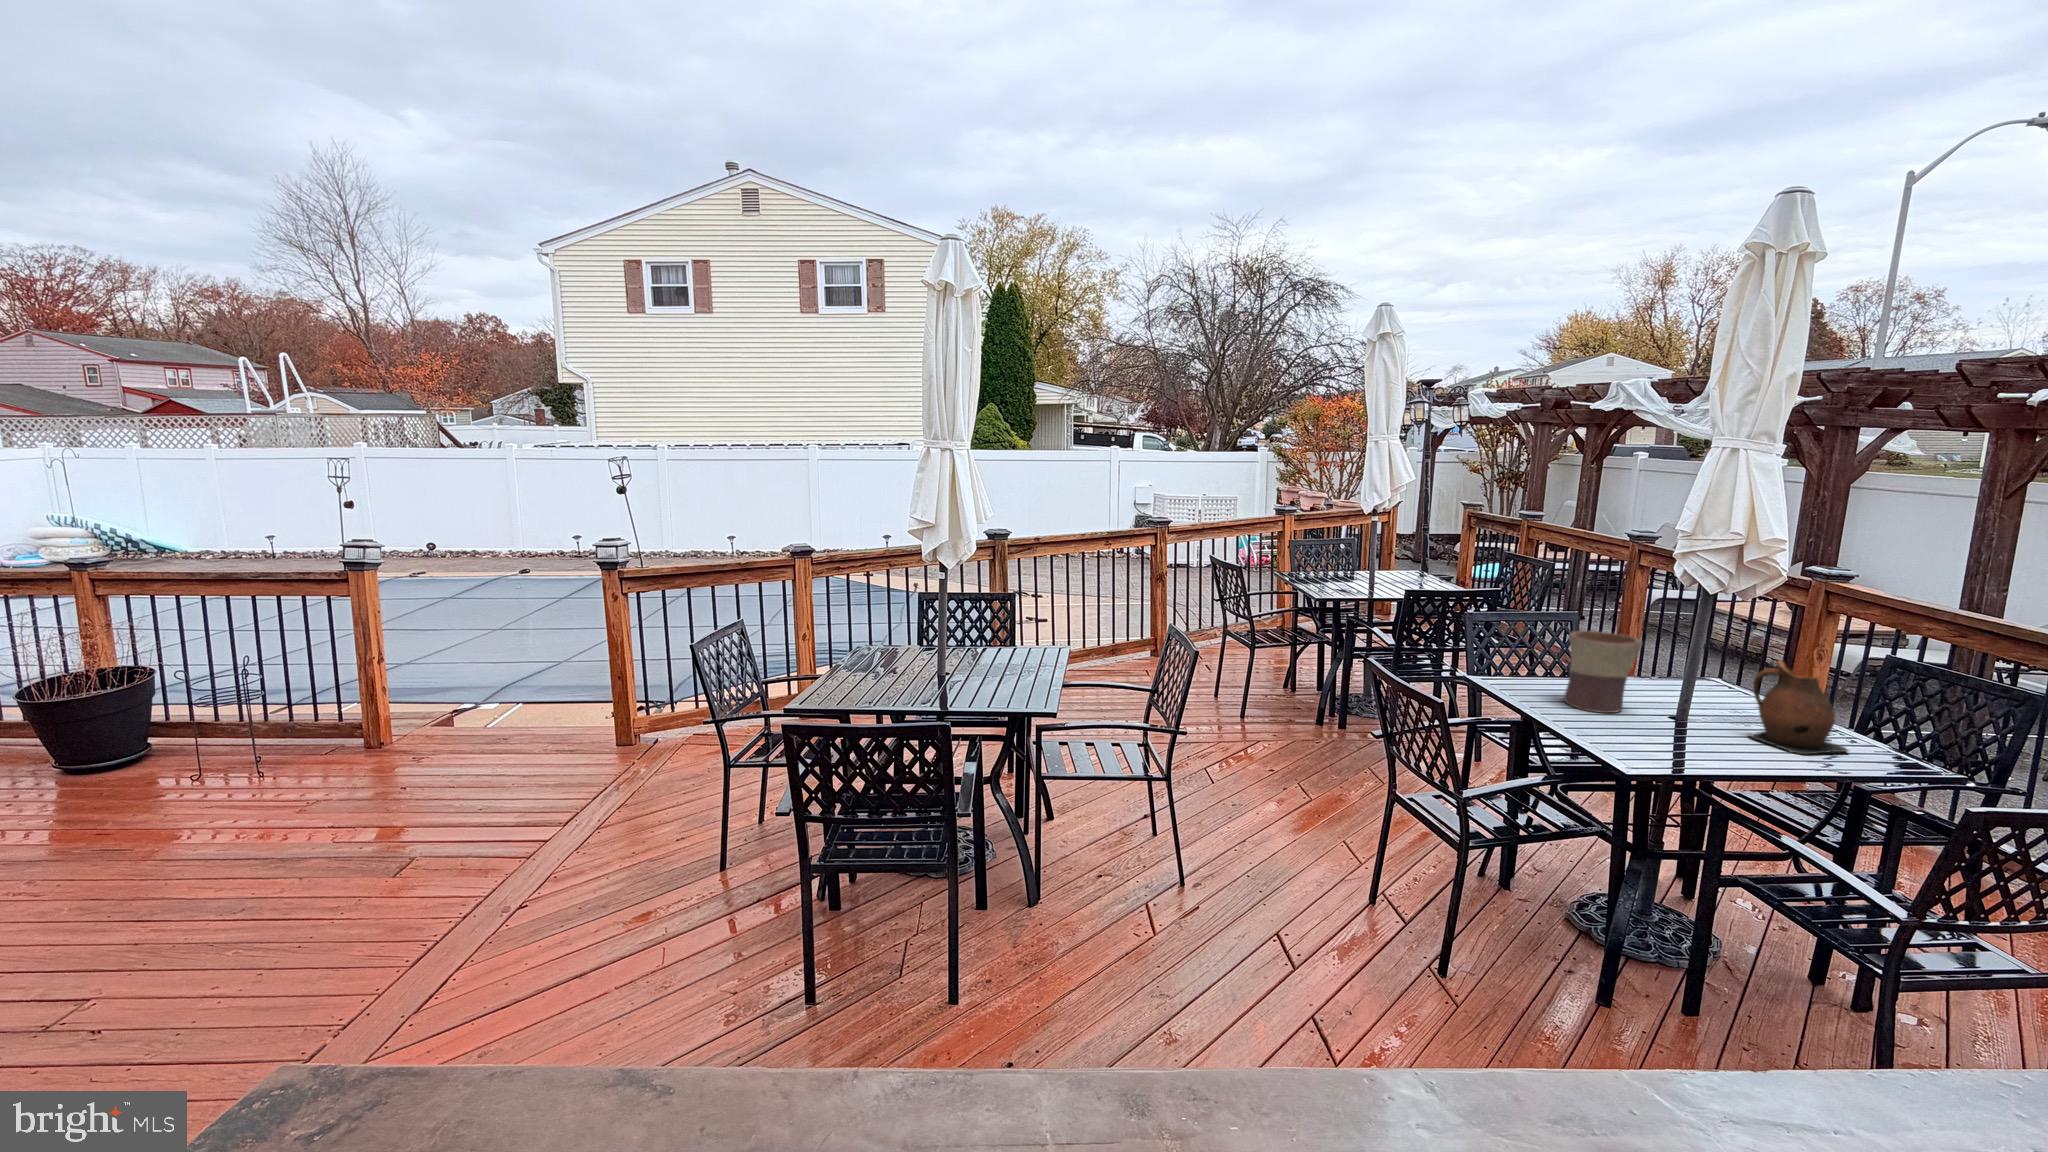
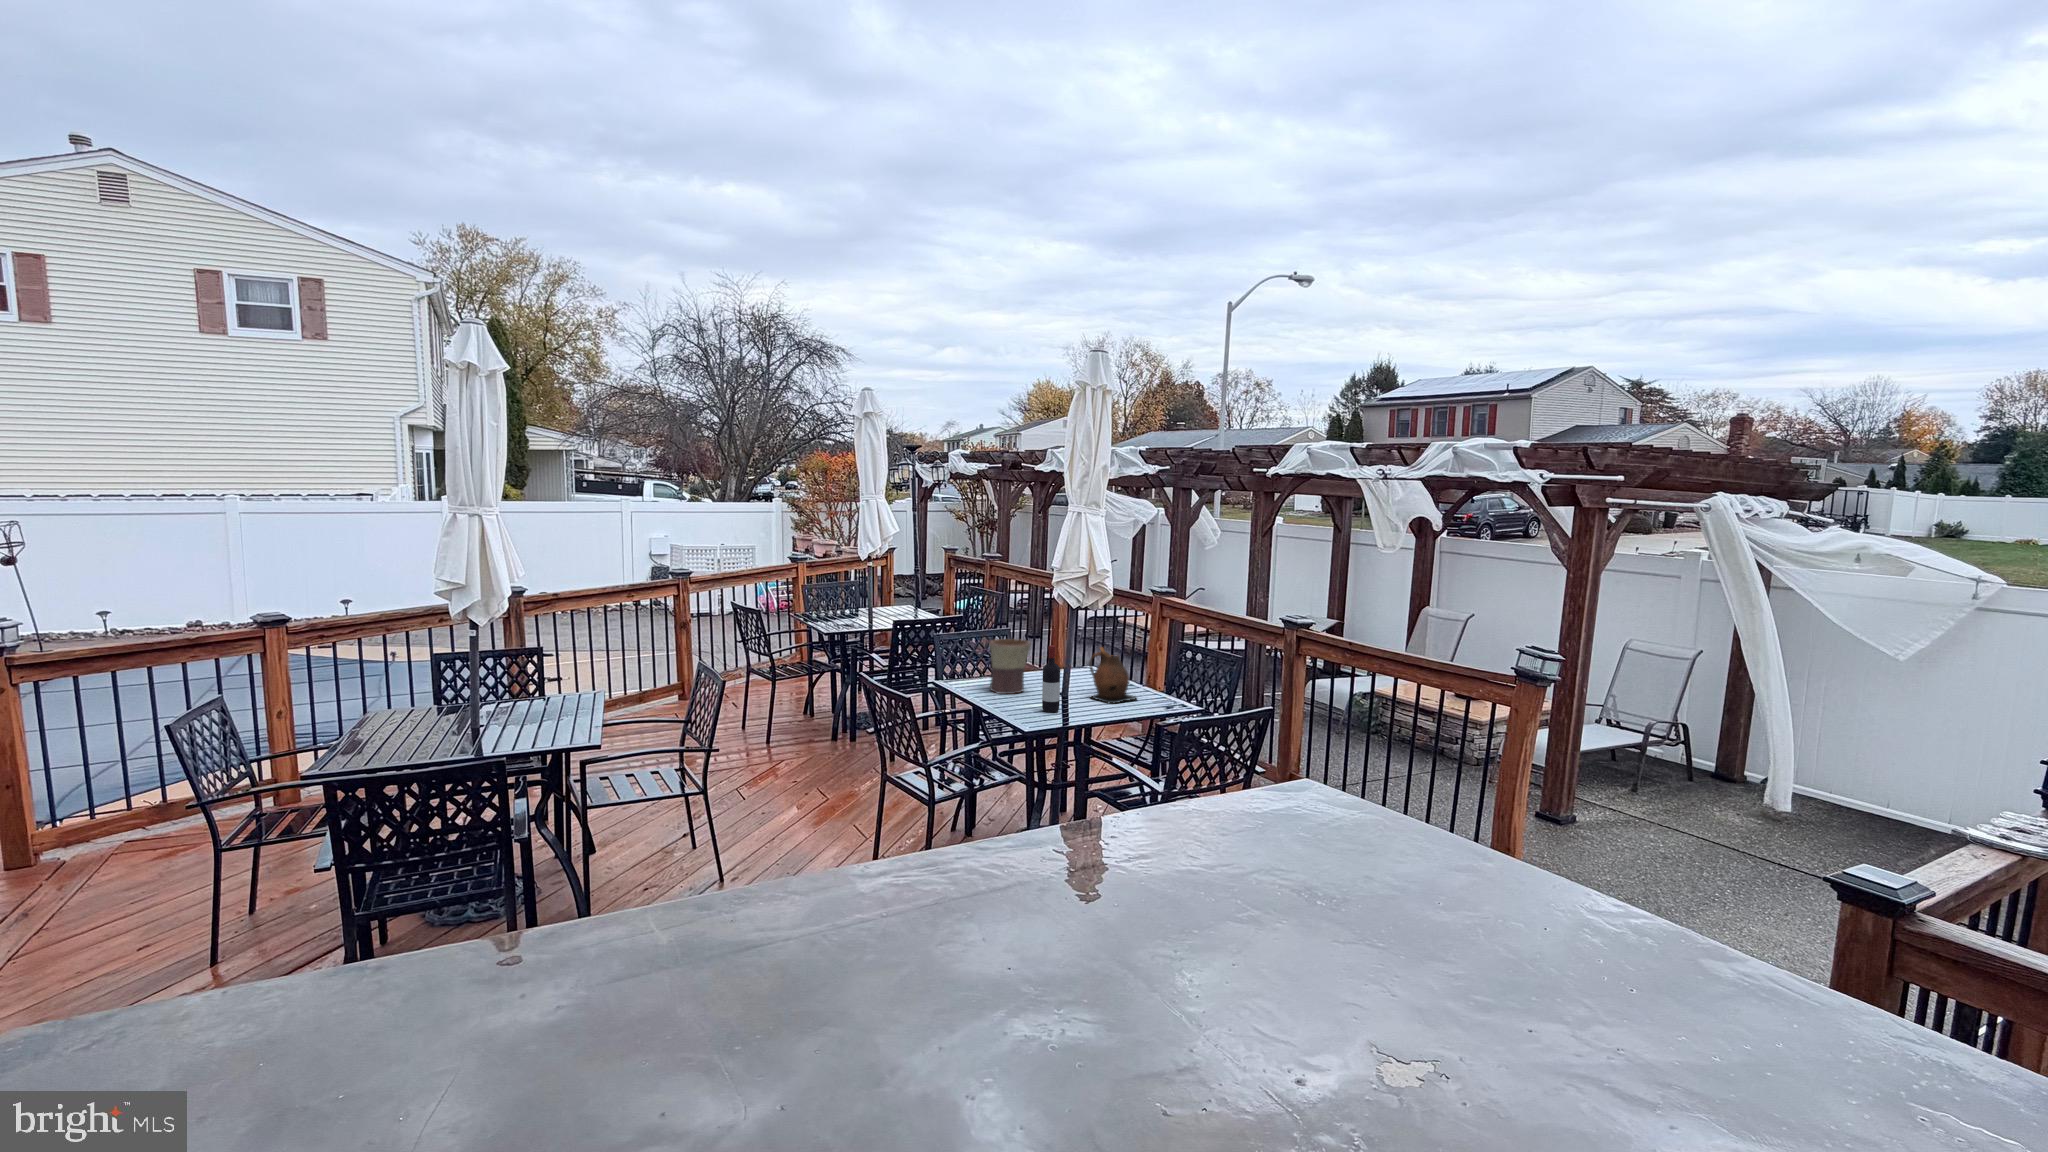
wine bottle: none [1669,652,1711,757] -> present [1042,645,1060,713]

